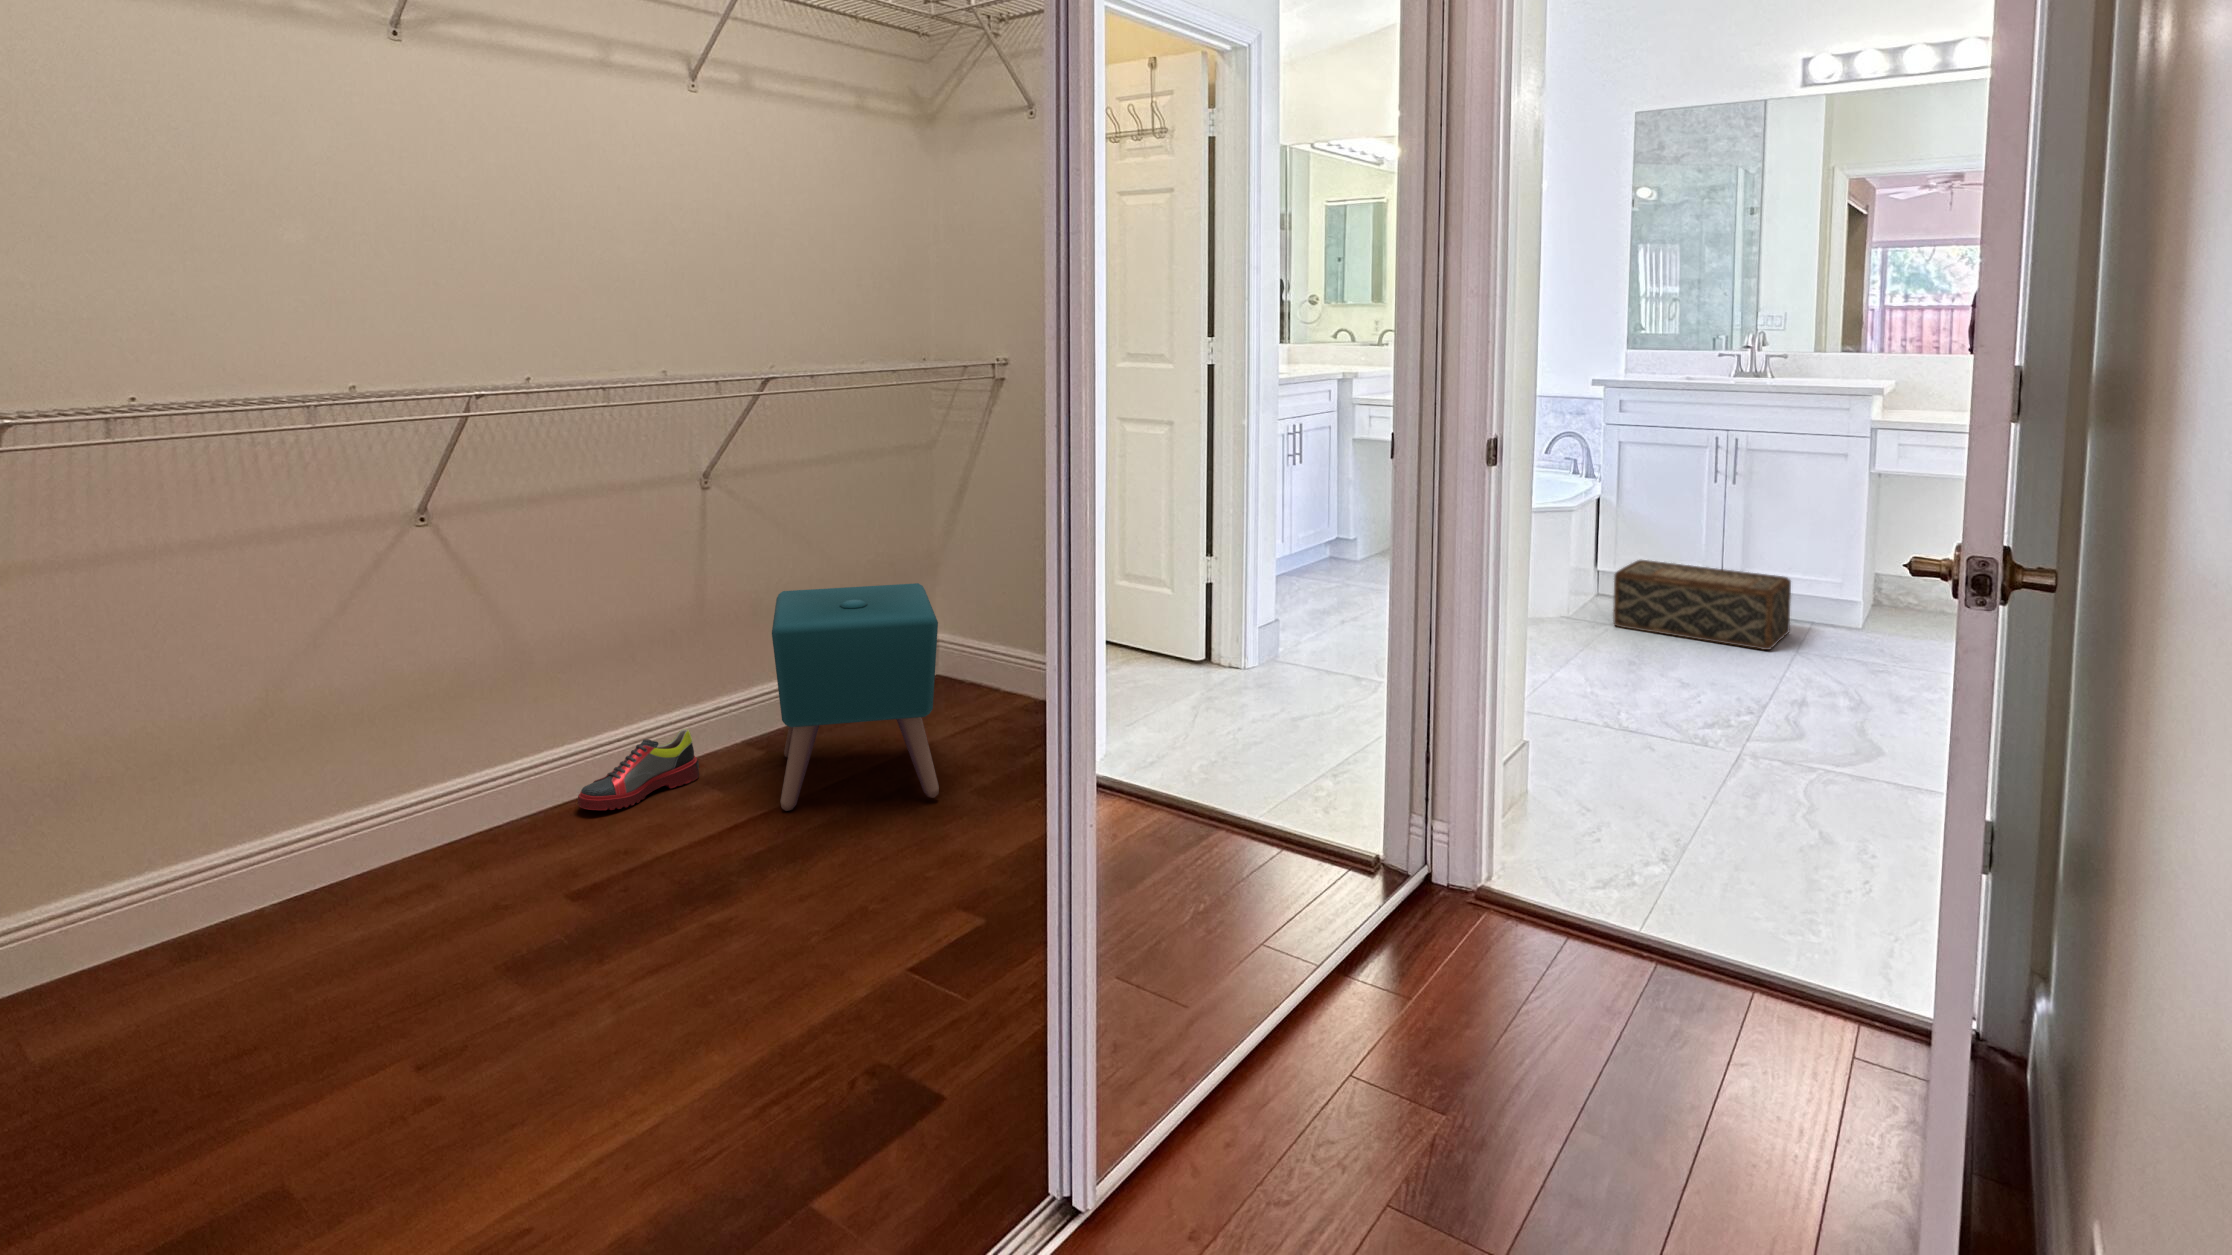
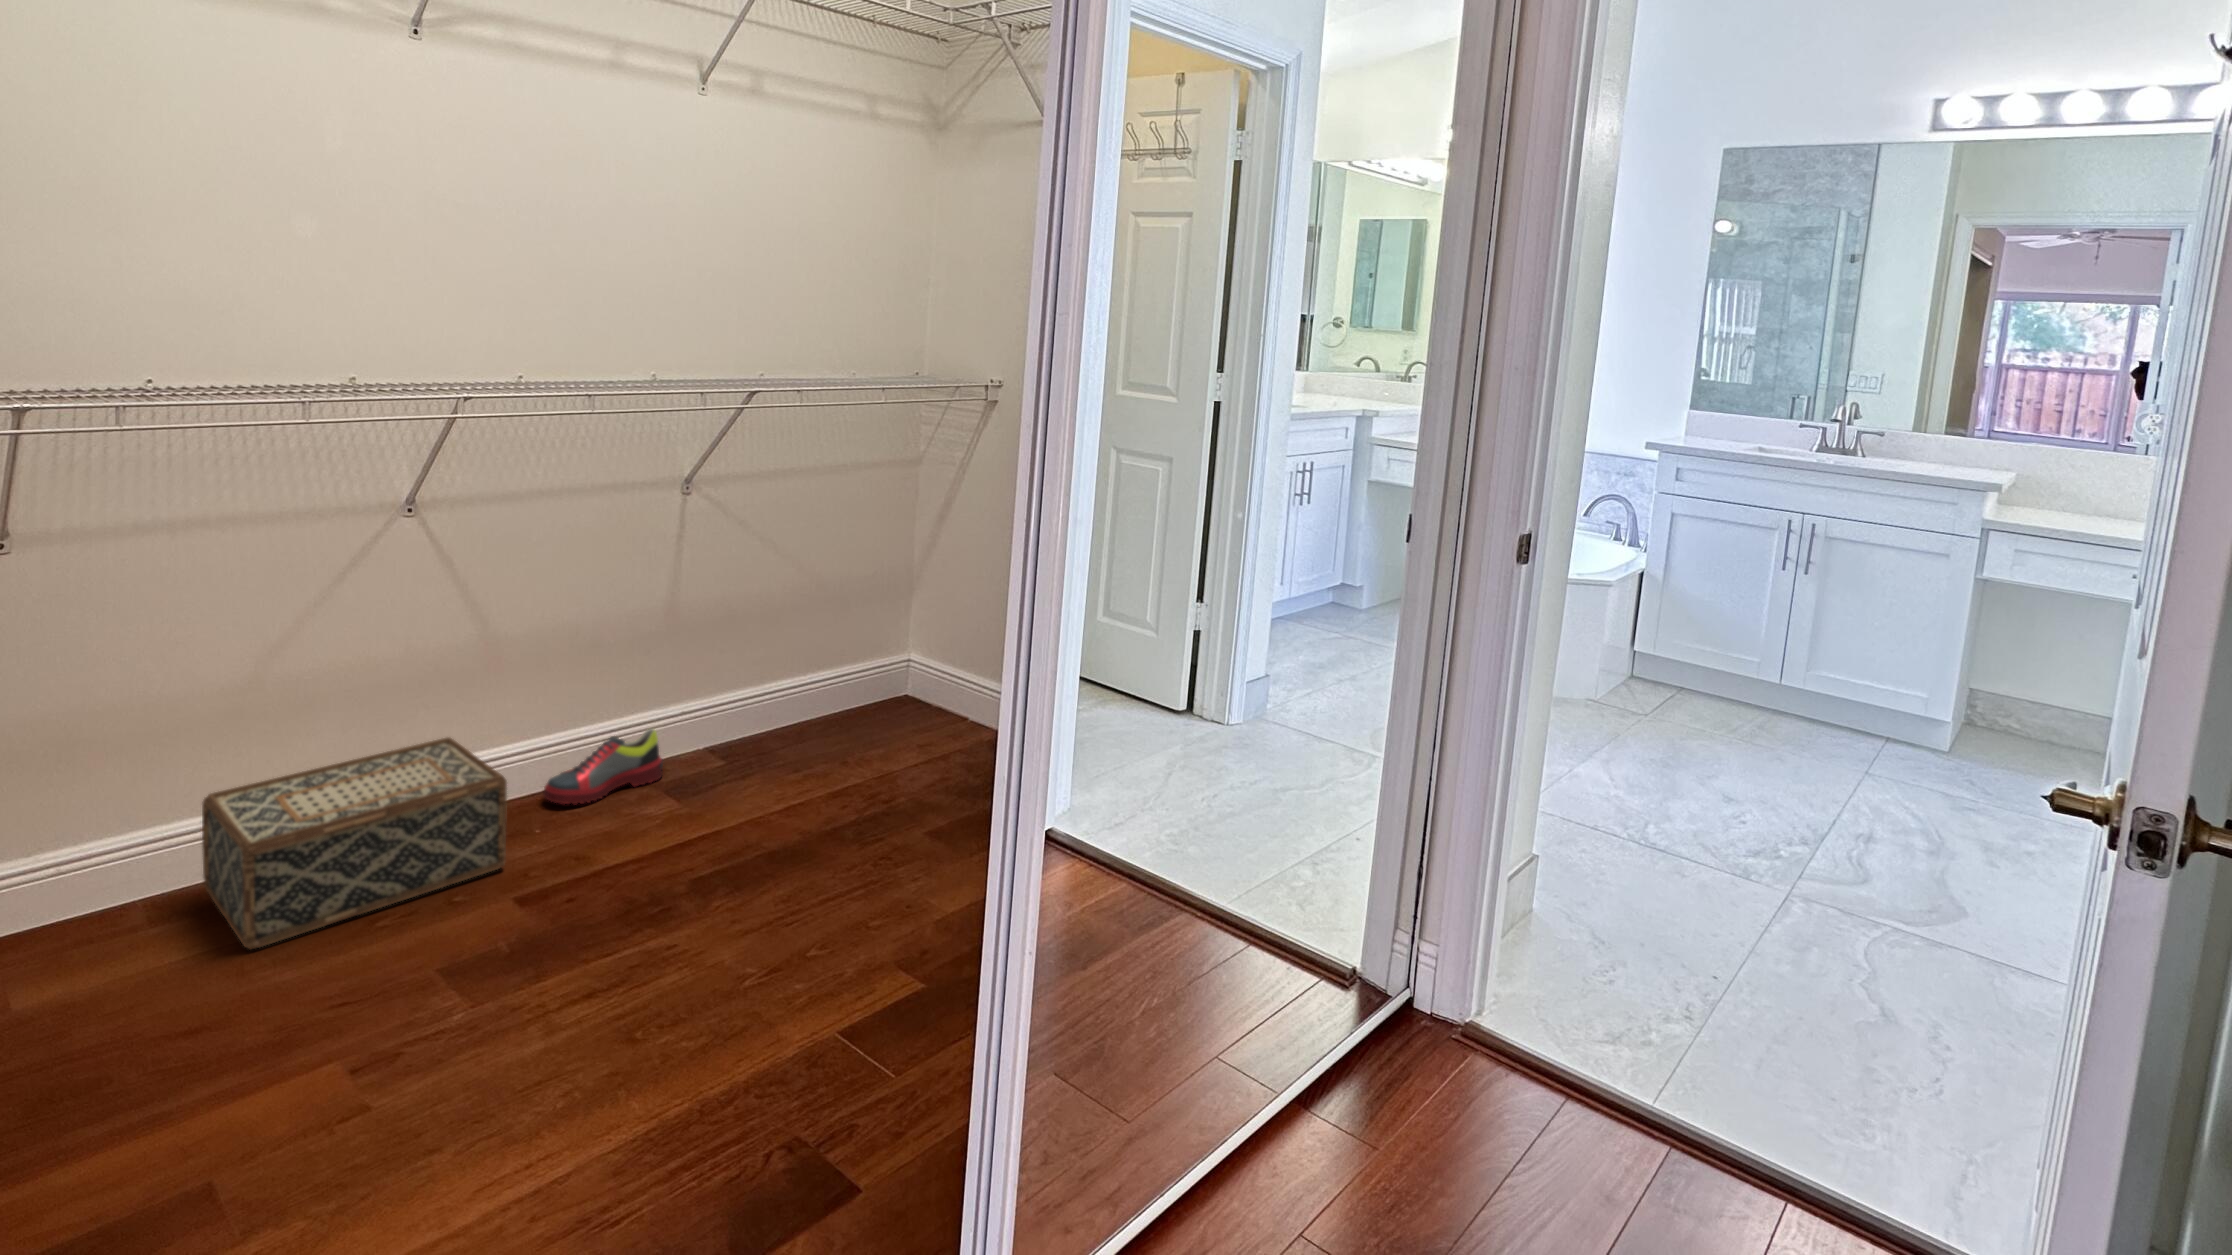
woven basket: present [1613,560,1791,650] -> present [202,737,507,949]
ottoman: present [772,583,939,811] -> none [736,601,906,830]

